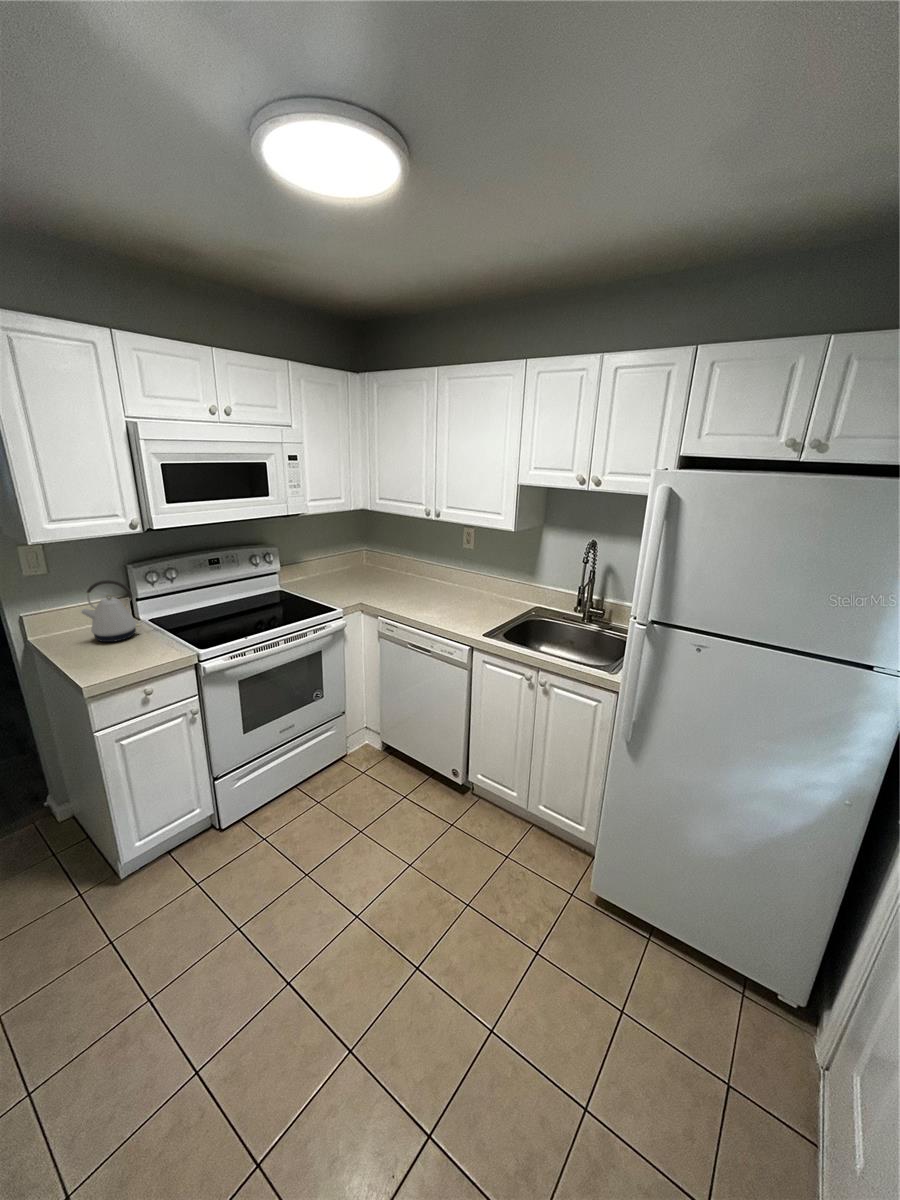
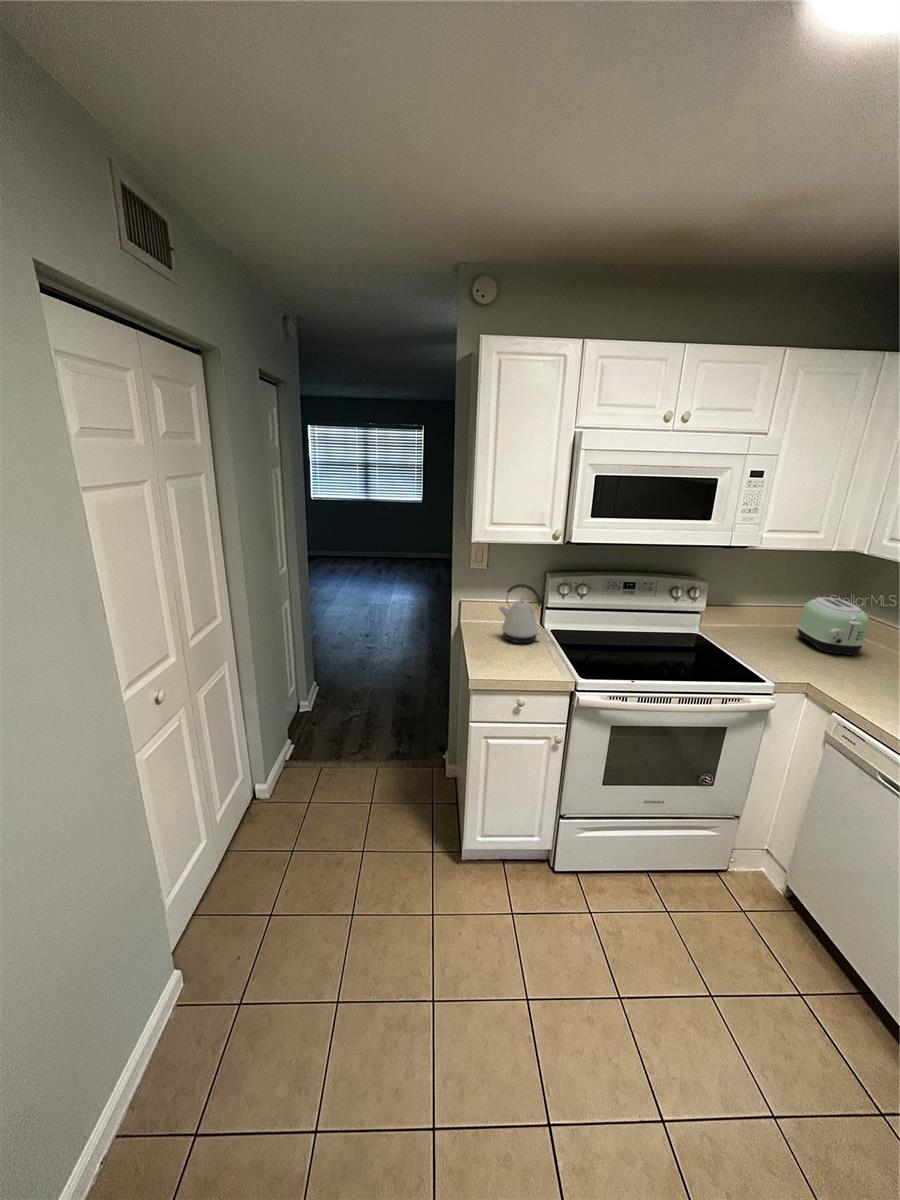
toaster: none [343,544,382,582] -> present [798,597,869,655]

